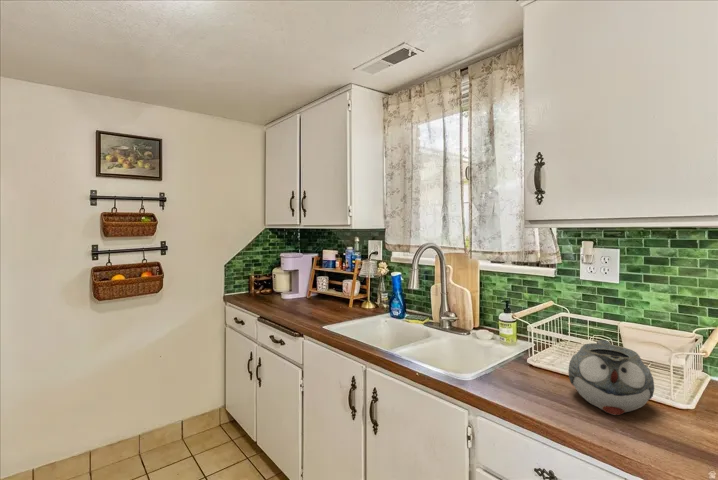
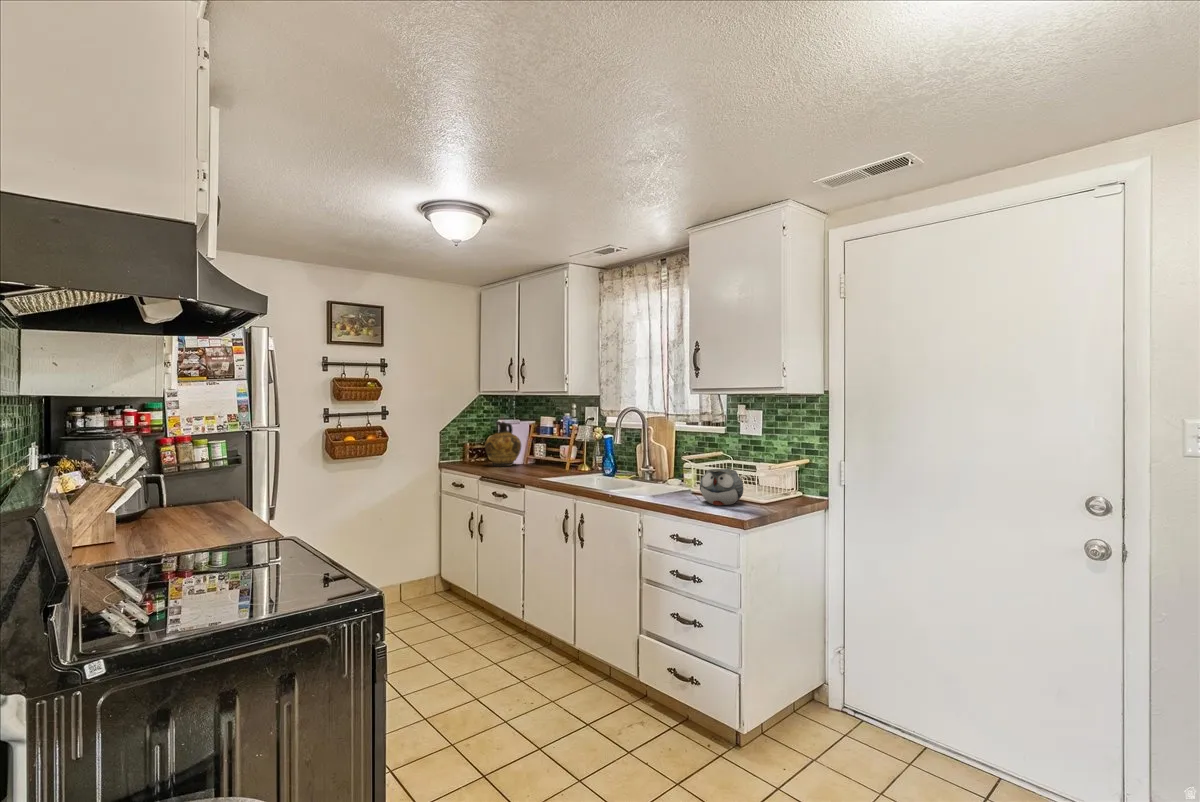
ceramic jug: none [267,256,304,301] -> present [485,421,521,466]

